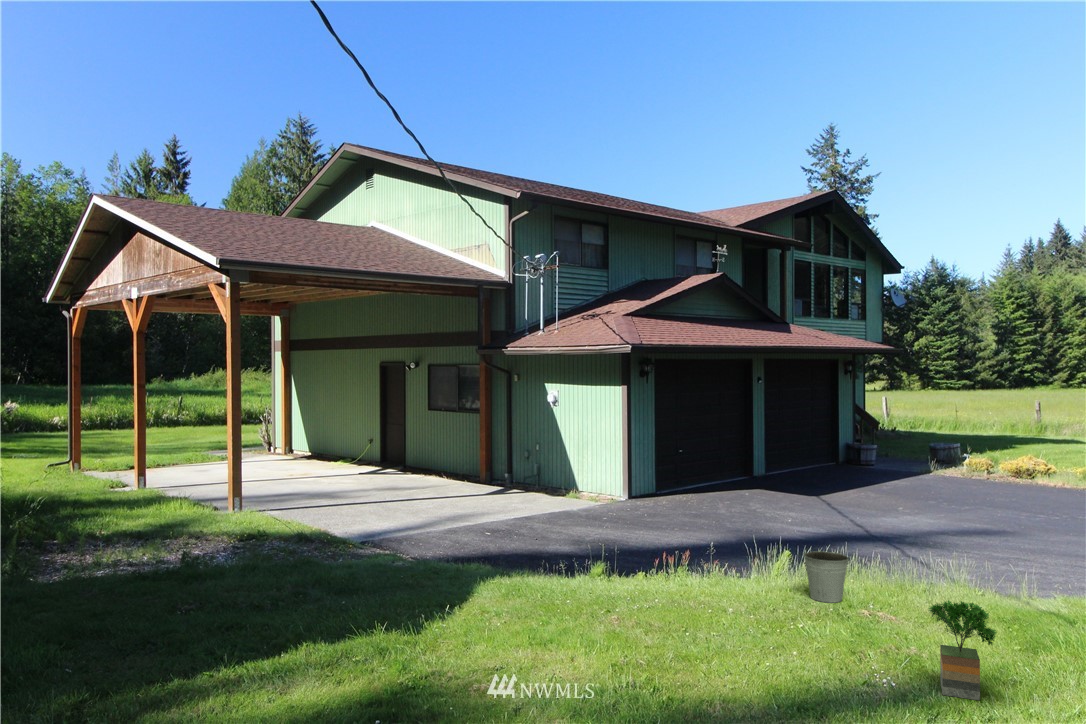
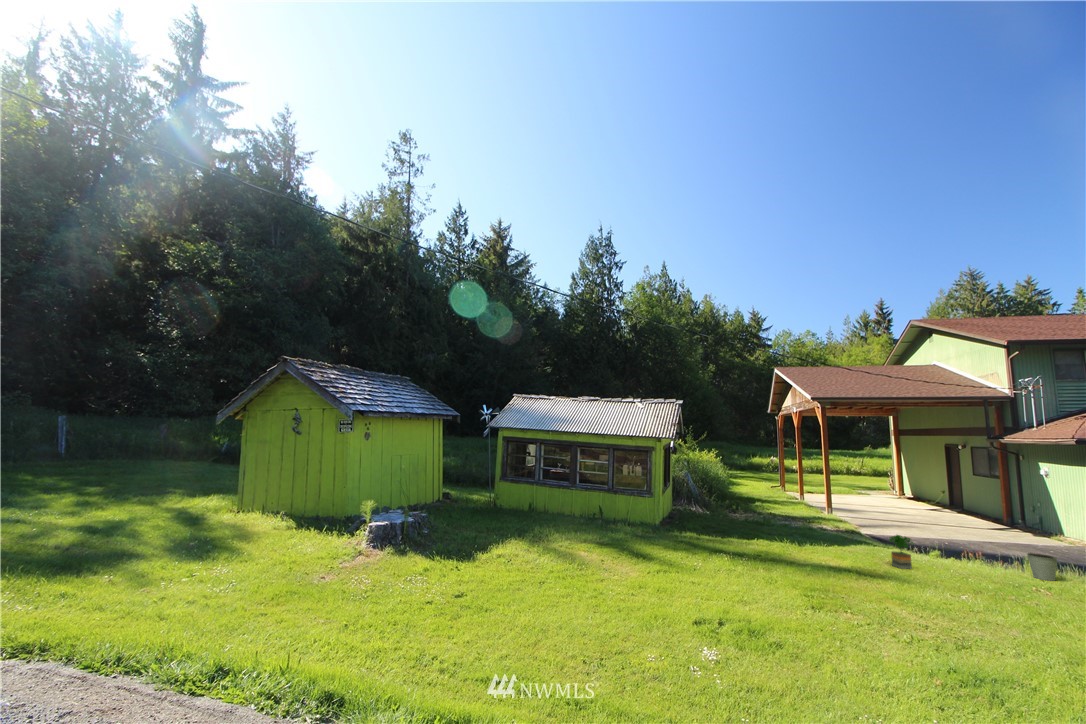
potted tree: present [929,600,997,700] -> present [889,535,914,569]

